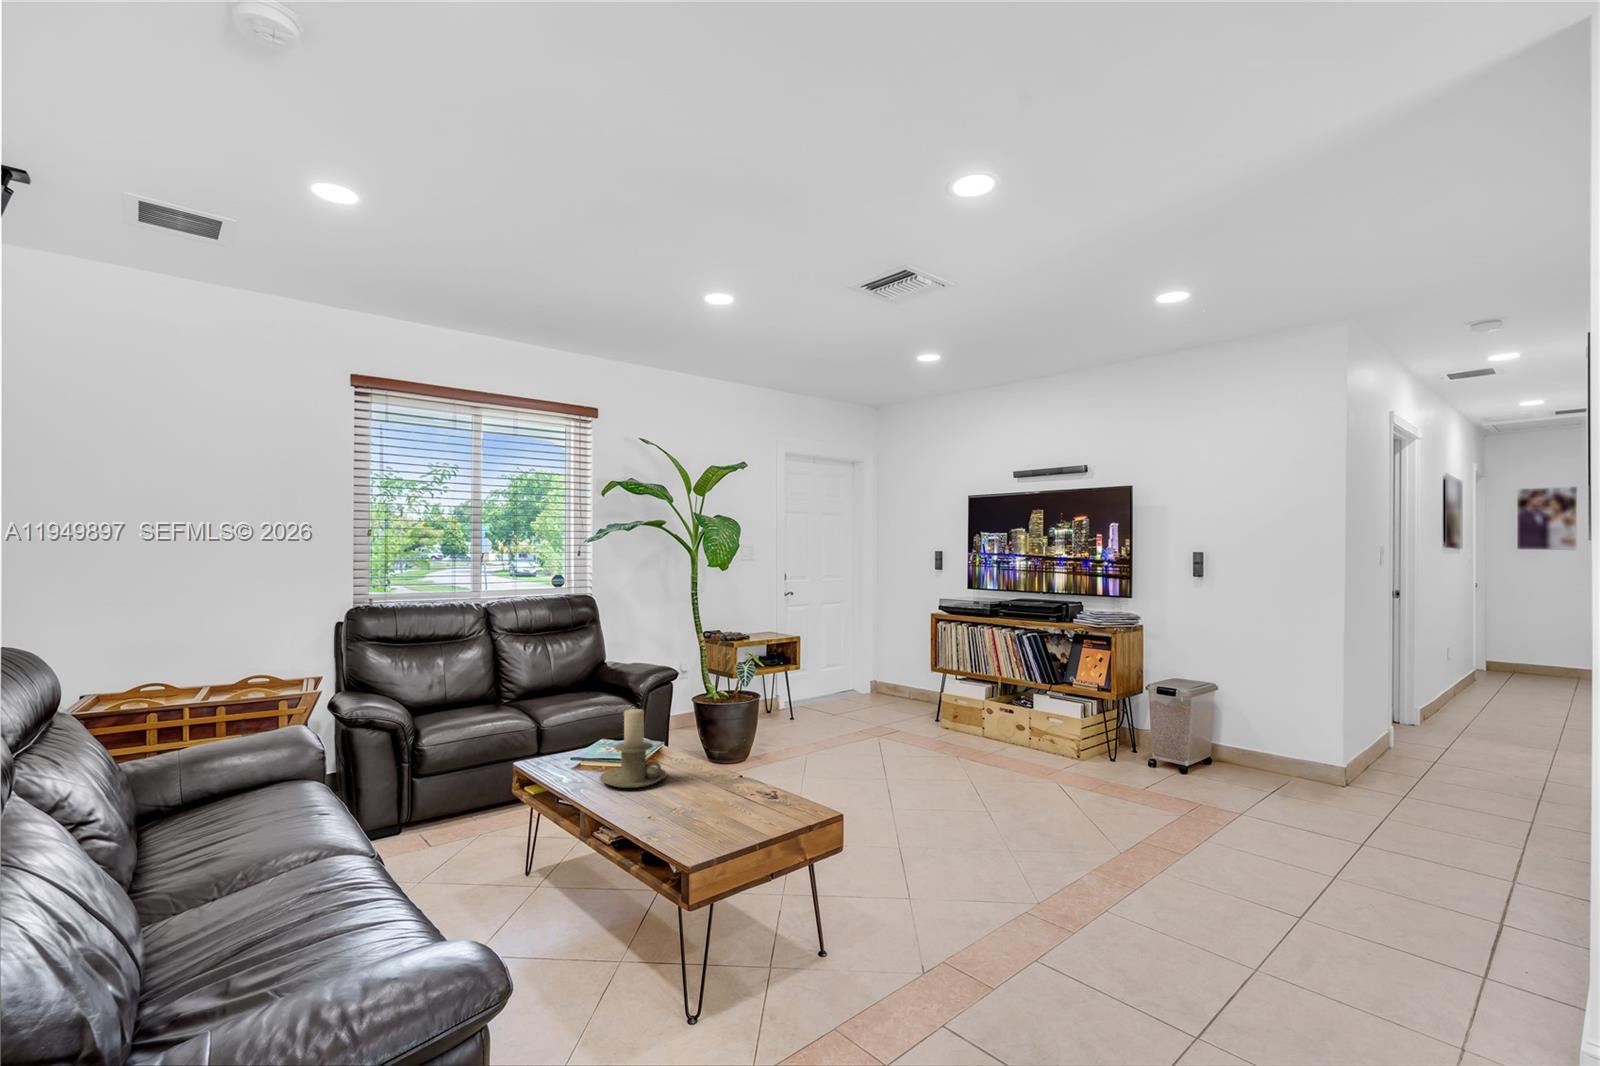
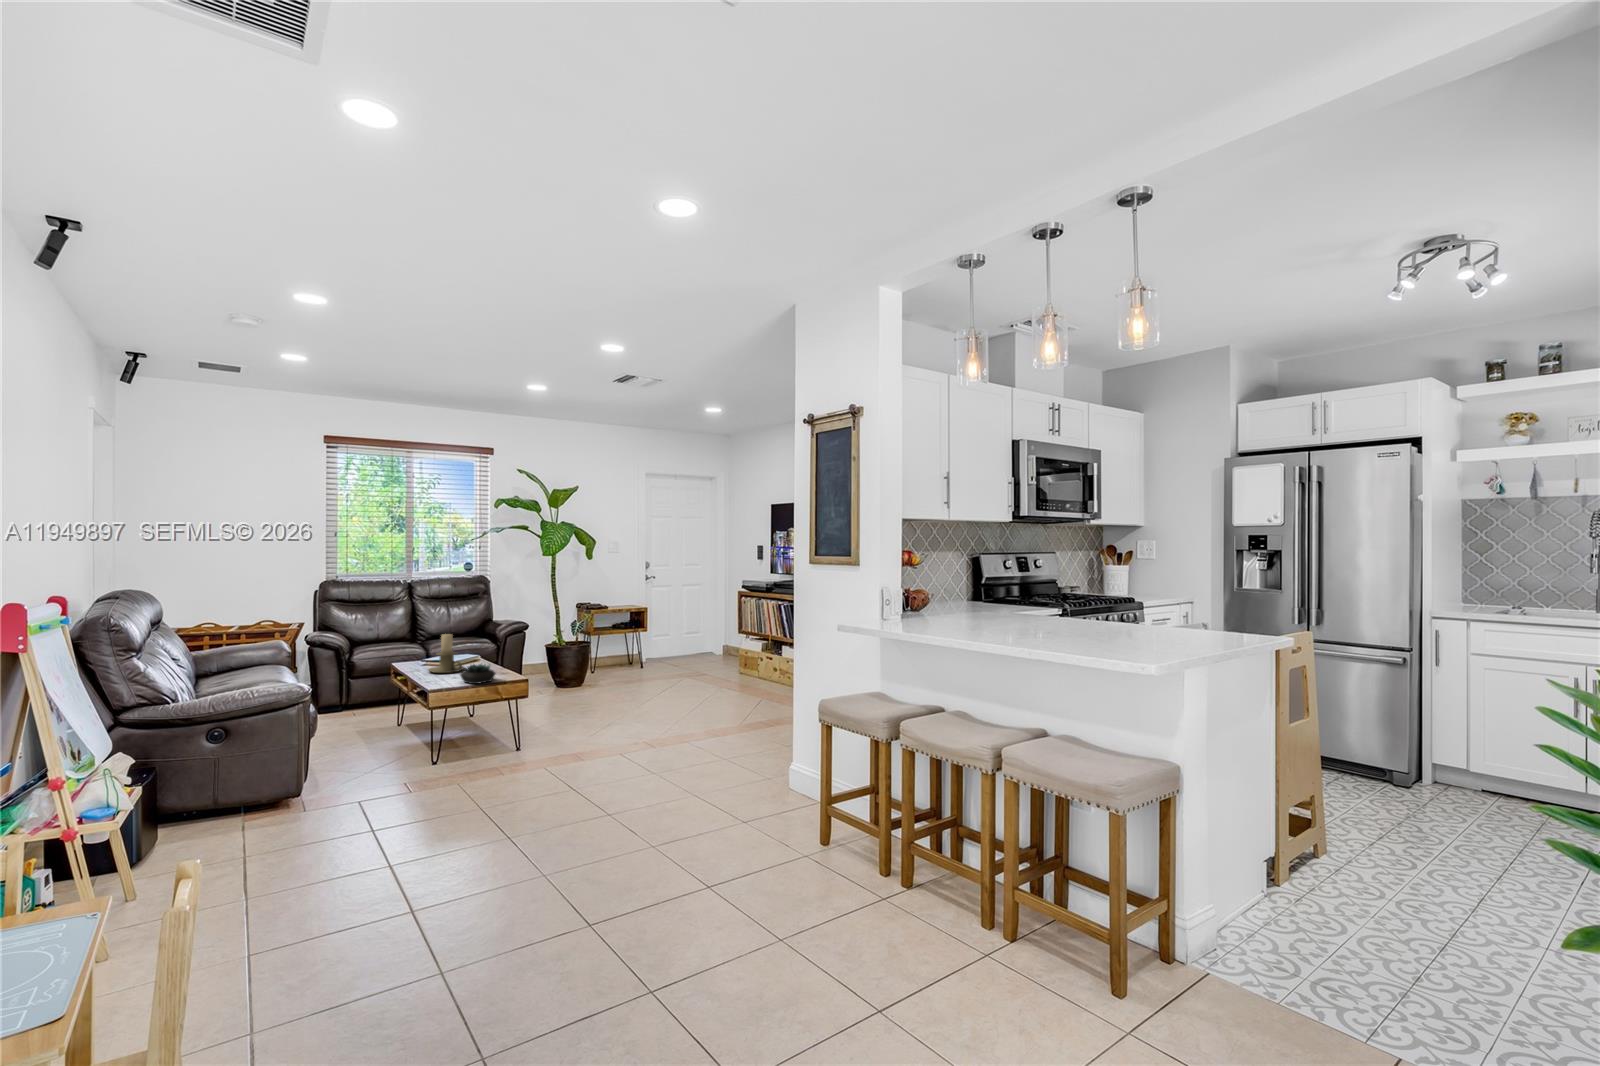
succulent plant: none [696,772,765,821] -> present [460,664,495,684]

